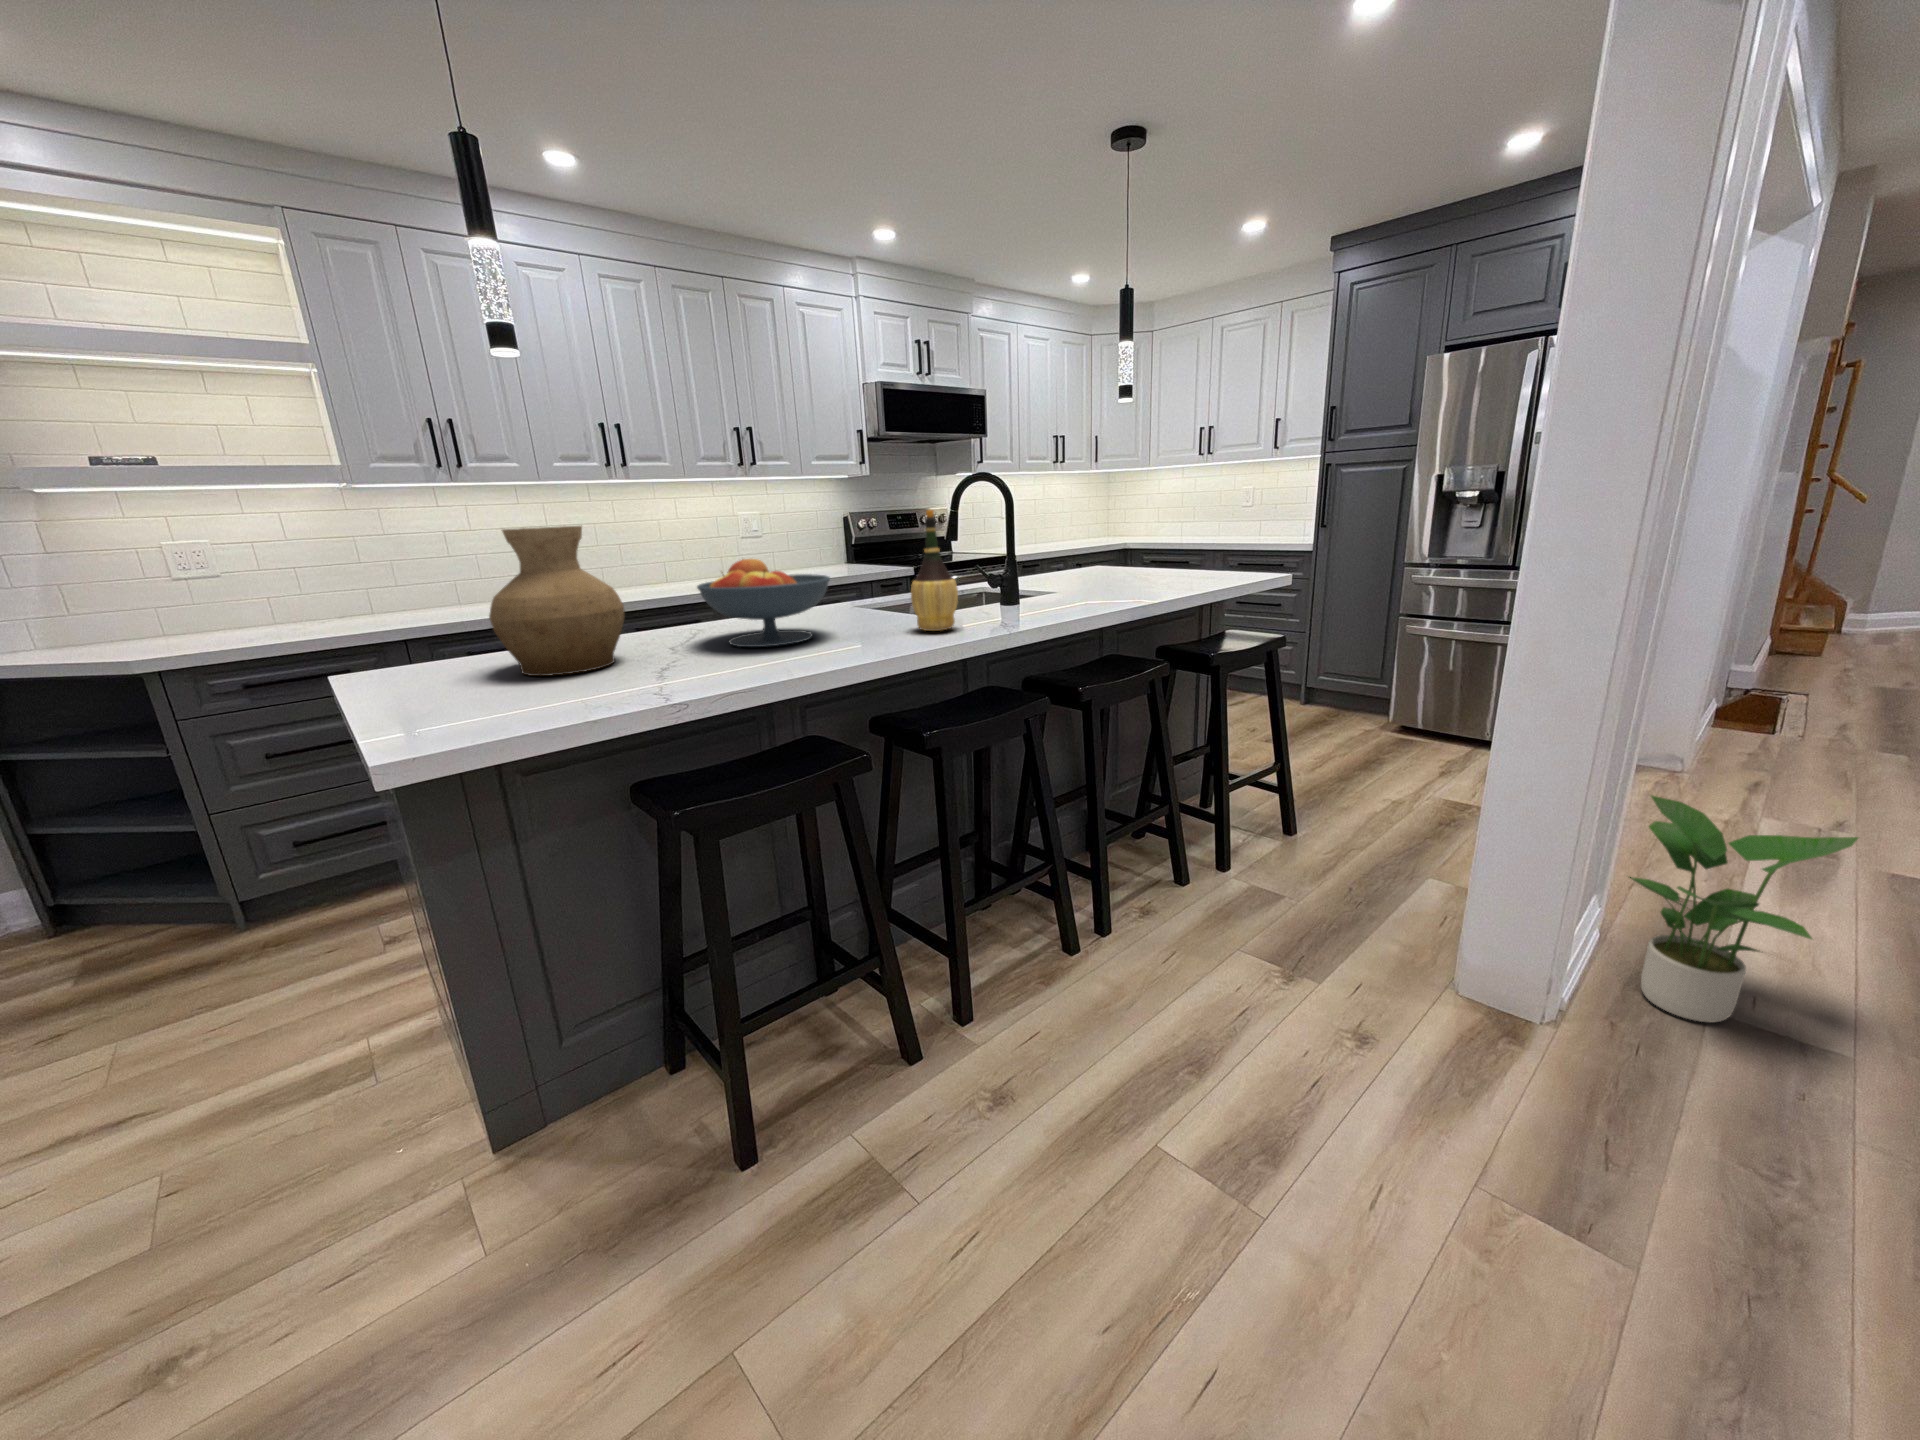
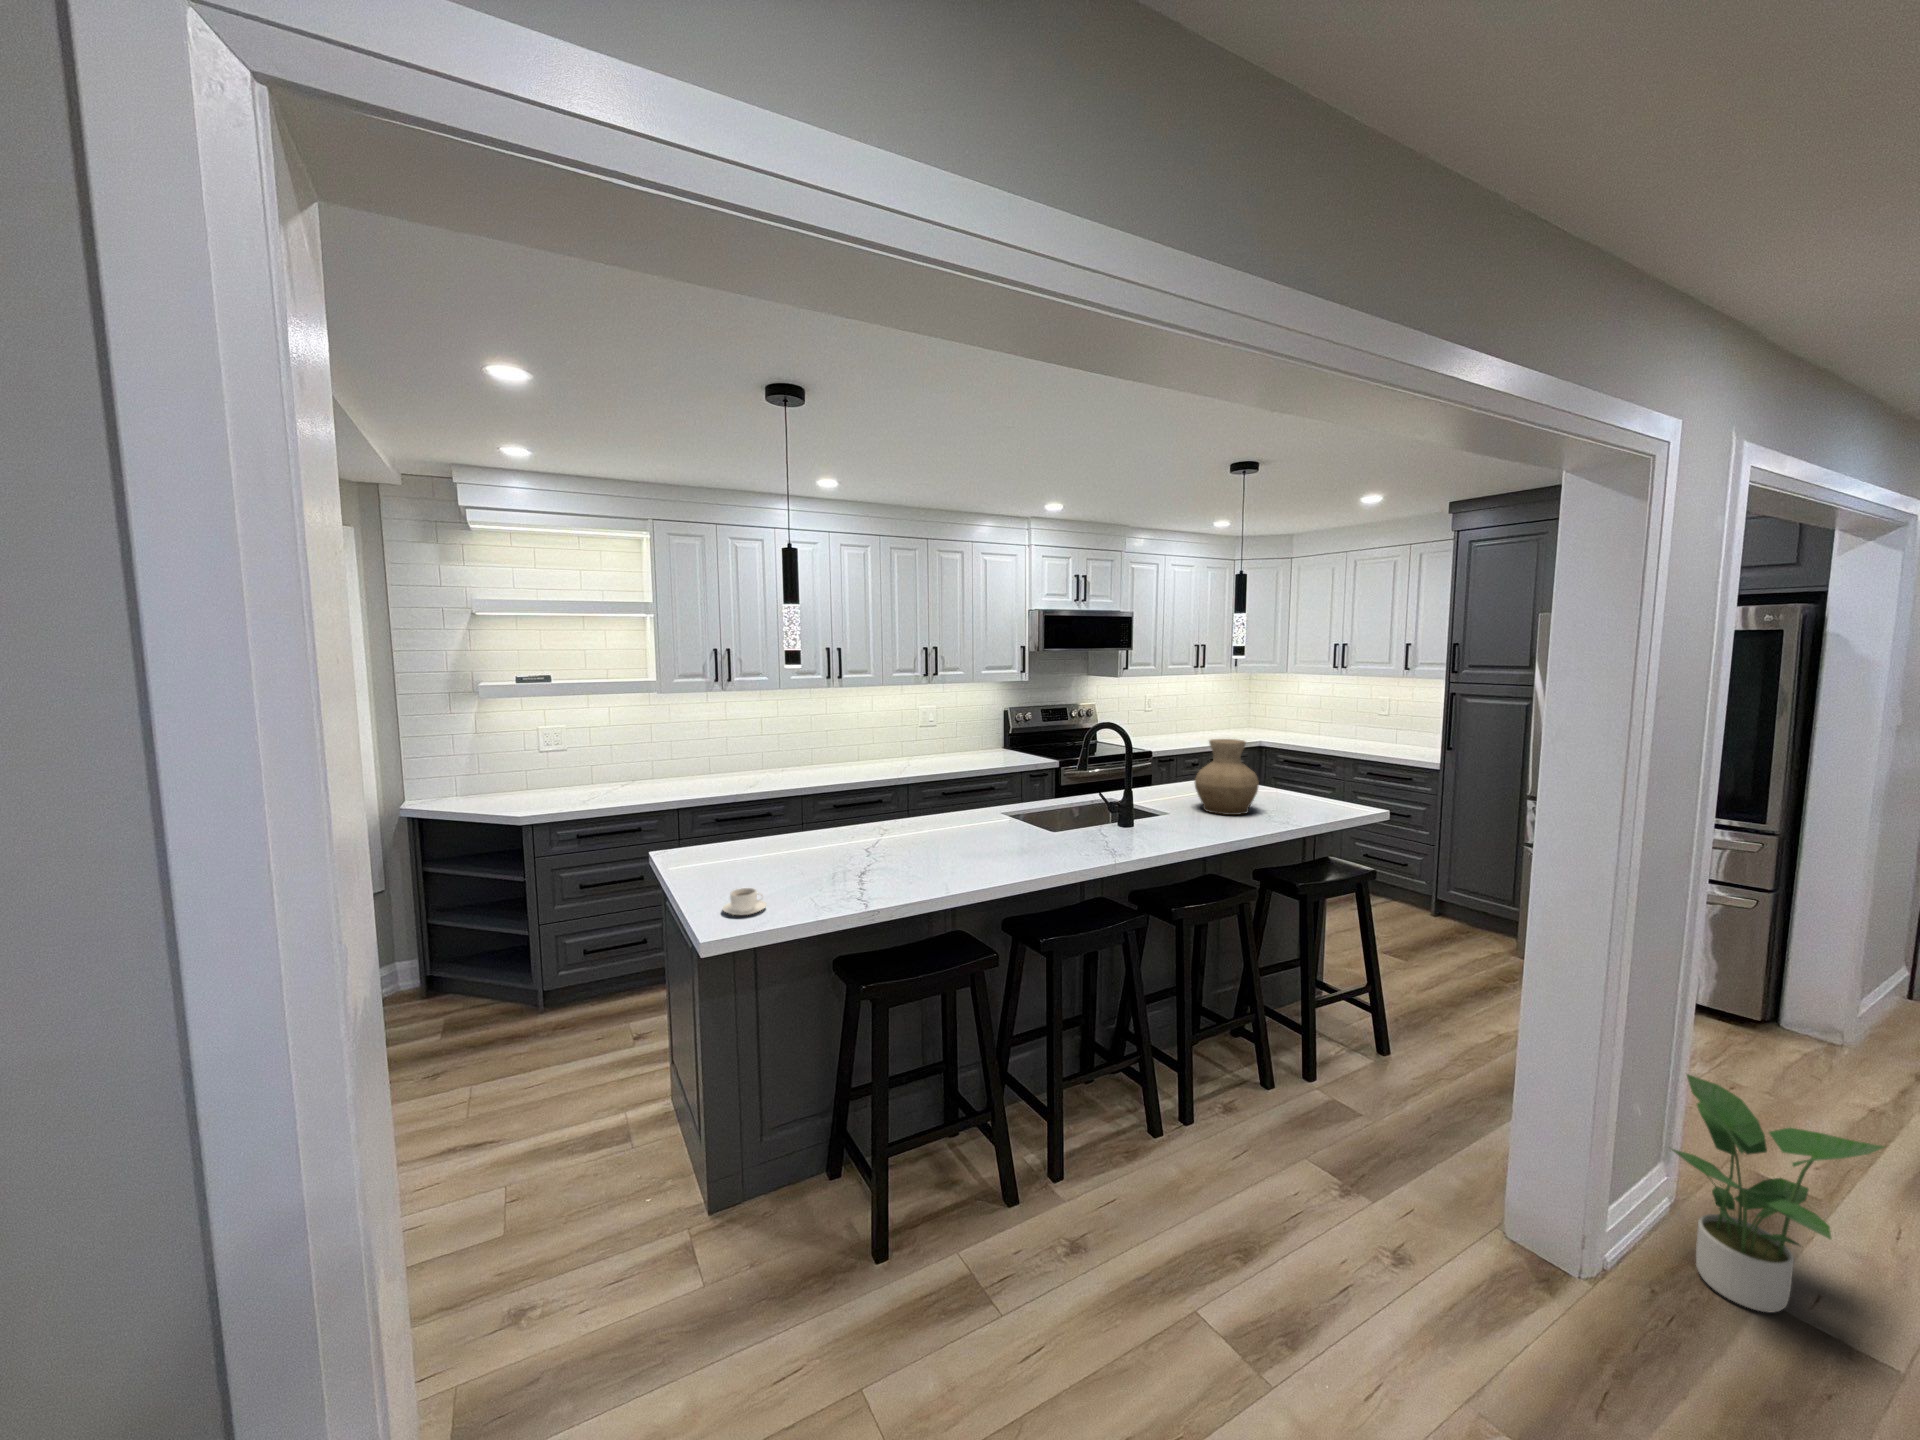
wine bottle: present [911,509,958,631] -> none [1040,770,1075,858]
vase: present [489,526,625,676] -> present [1194,739,1259,815]
fruit bowl: present [697,559,830,647] -> none [890,792,982,862]
coffee cup: none [416,685,499,726] -> present [723,888,767,915]

